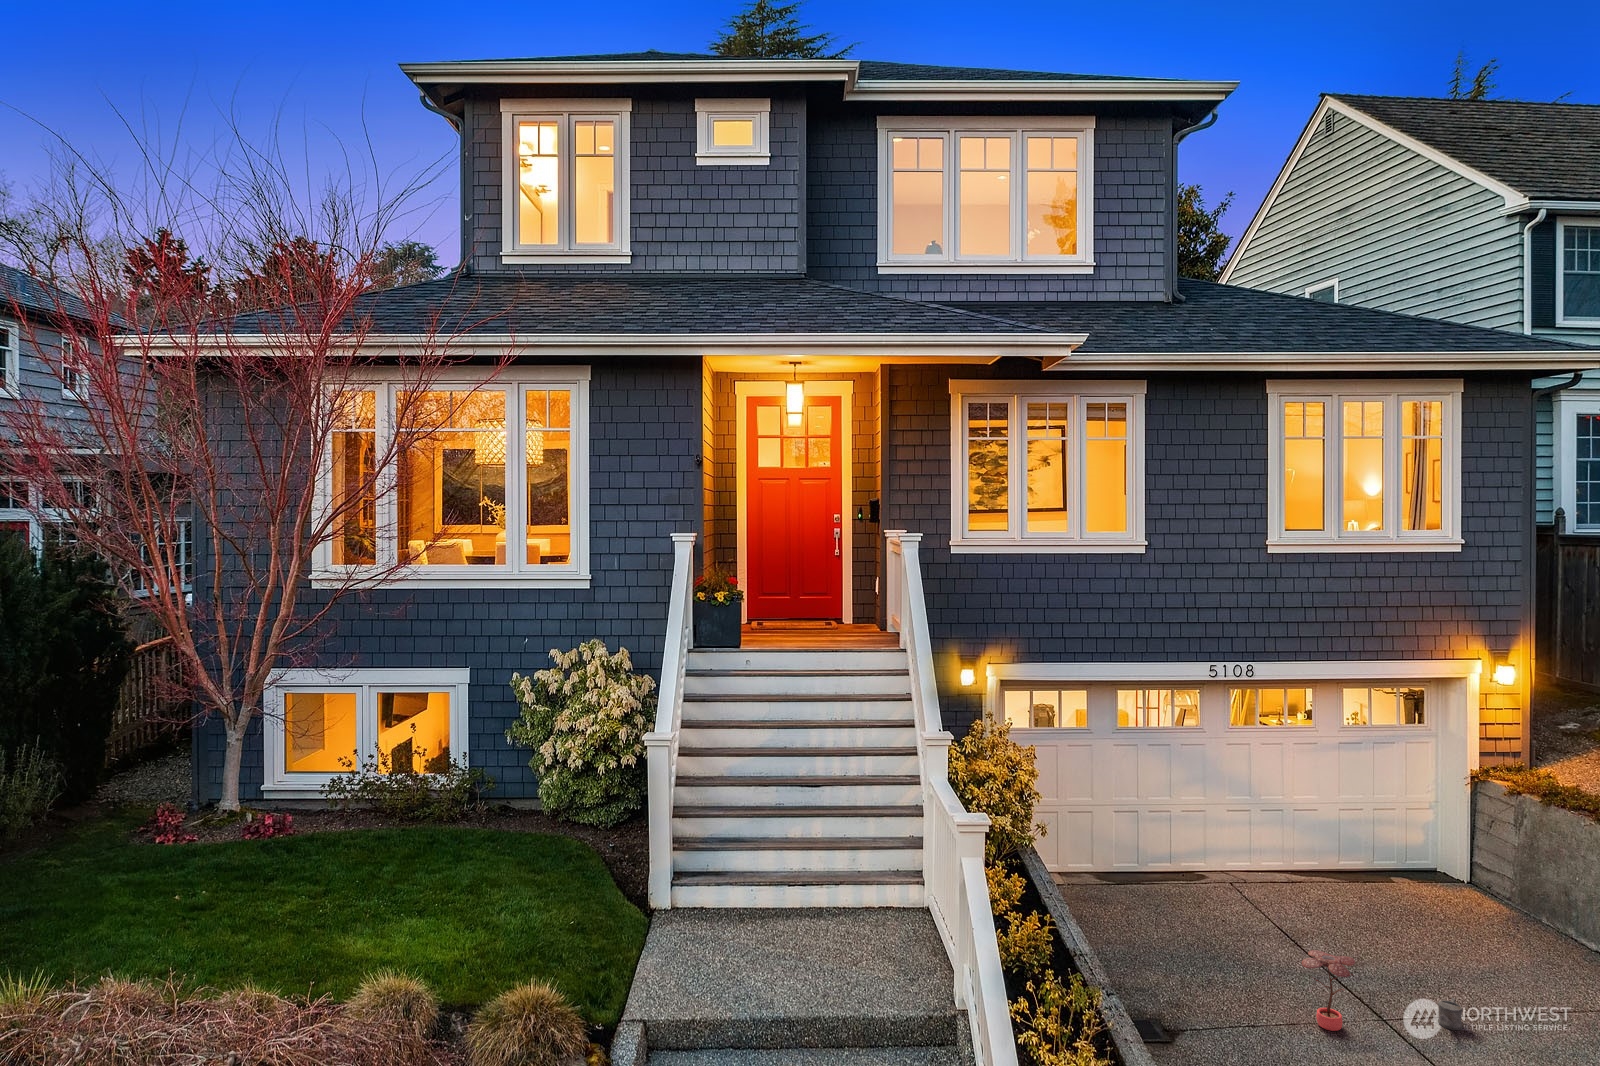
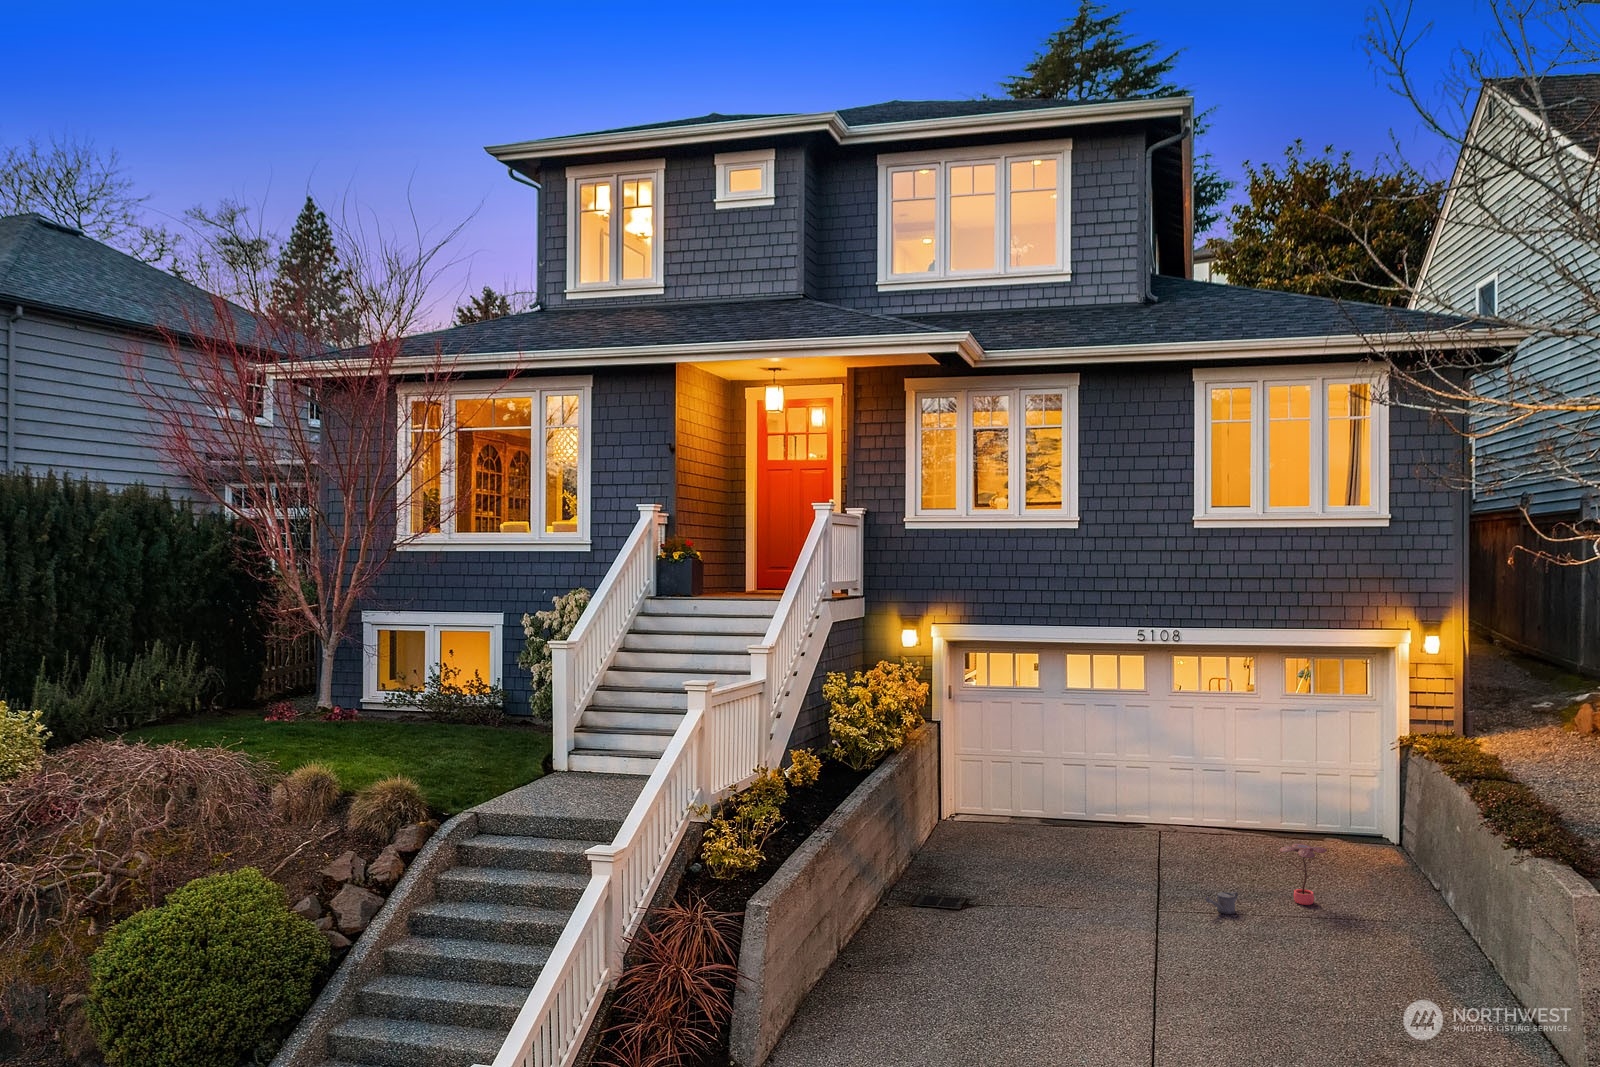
potted plant: present [1302,950,1355,1031] -> present [1280,844,1327,905]

